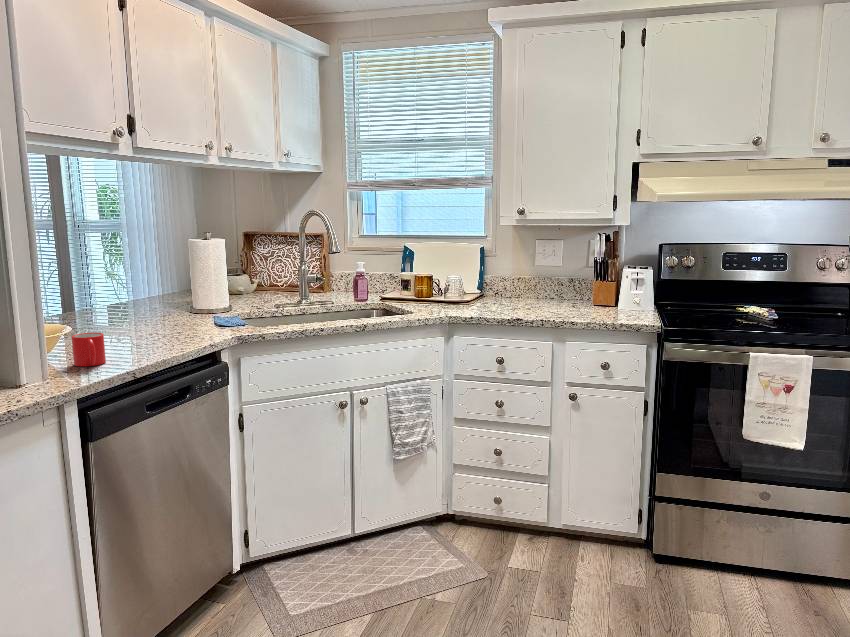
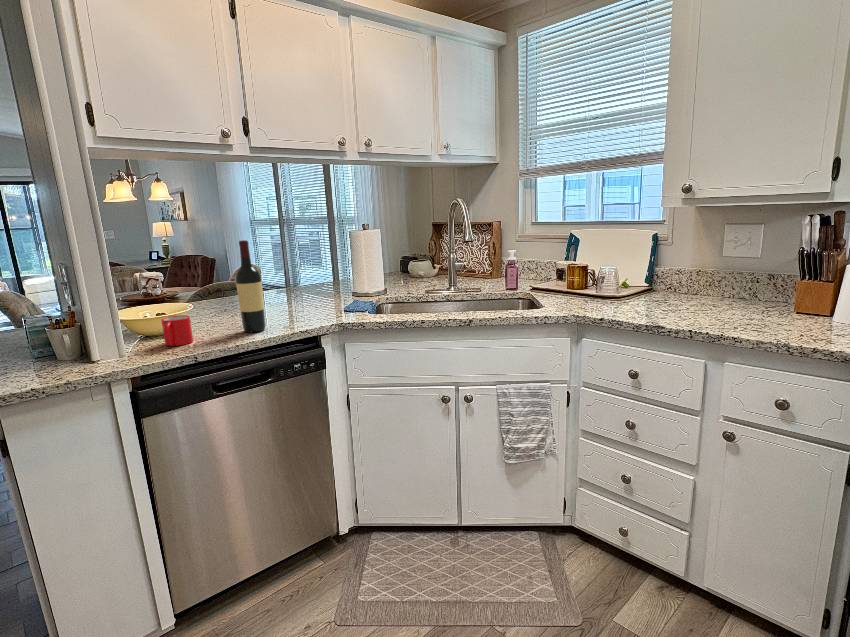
wine bottle: none [139,249,170,349] -> present [235,240,265,332]

